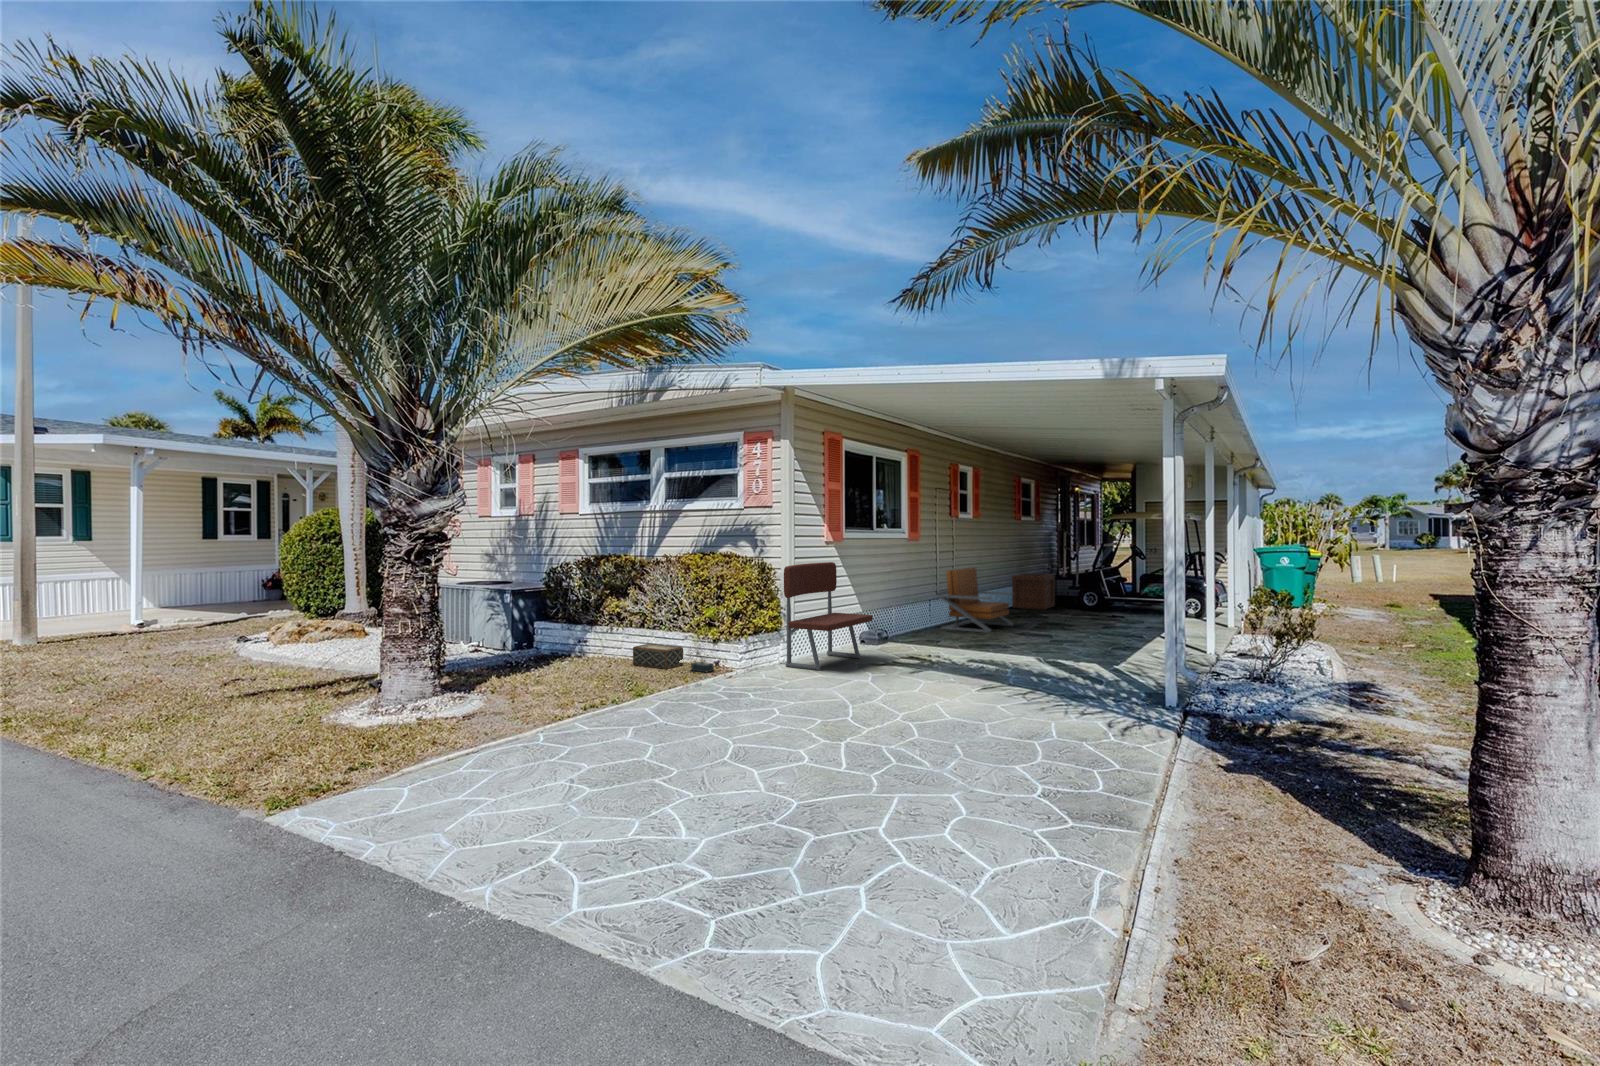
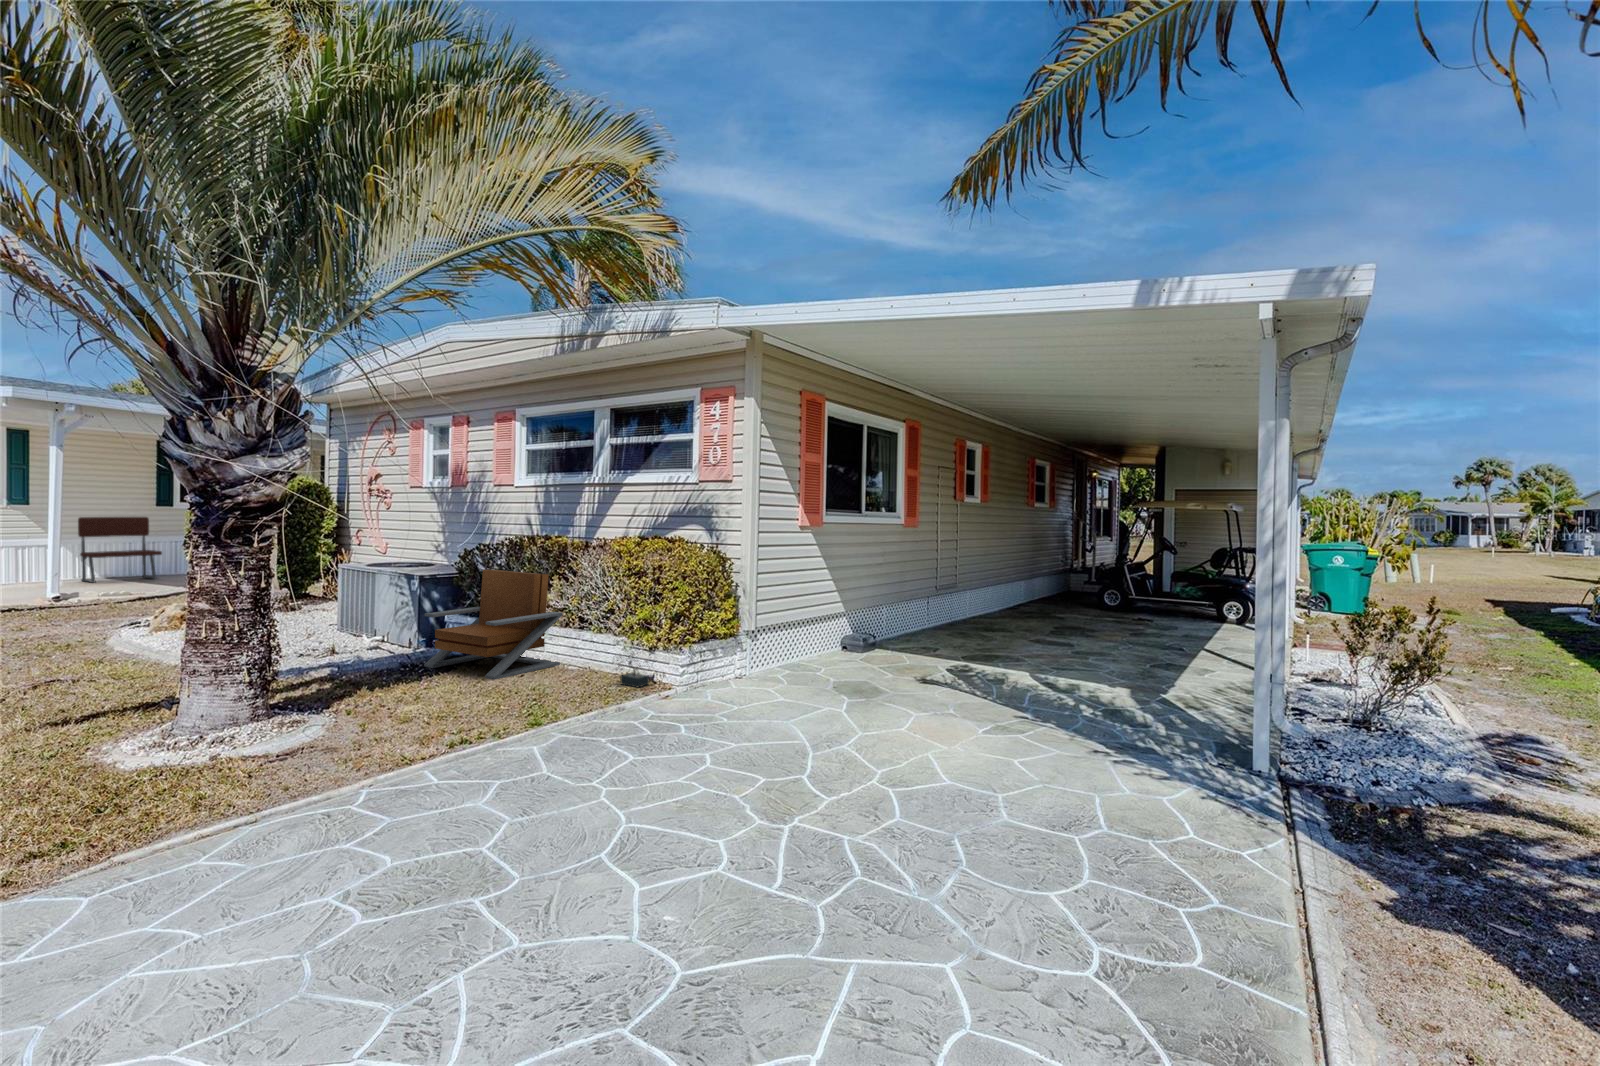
bench: present [784,562,873,670] -> present [78,517,162,583]
lounge chair: present [939,568,1013,632] -> present [424,570,563,680]
wooden crate: present [1012,574,1055,610] -> none [1020,567,1069,610]
woven basket: present [633,644,683,669] -> none [554,646,615,680]

